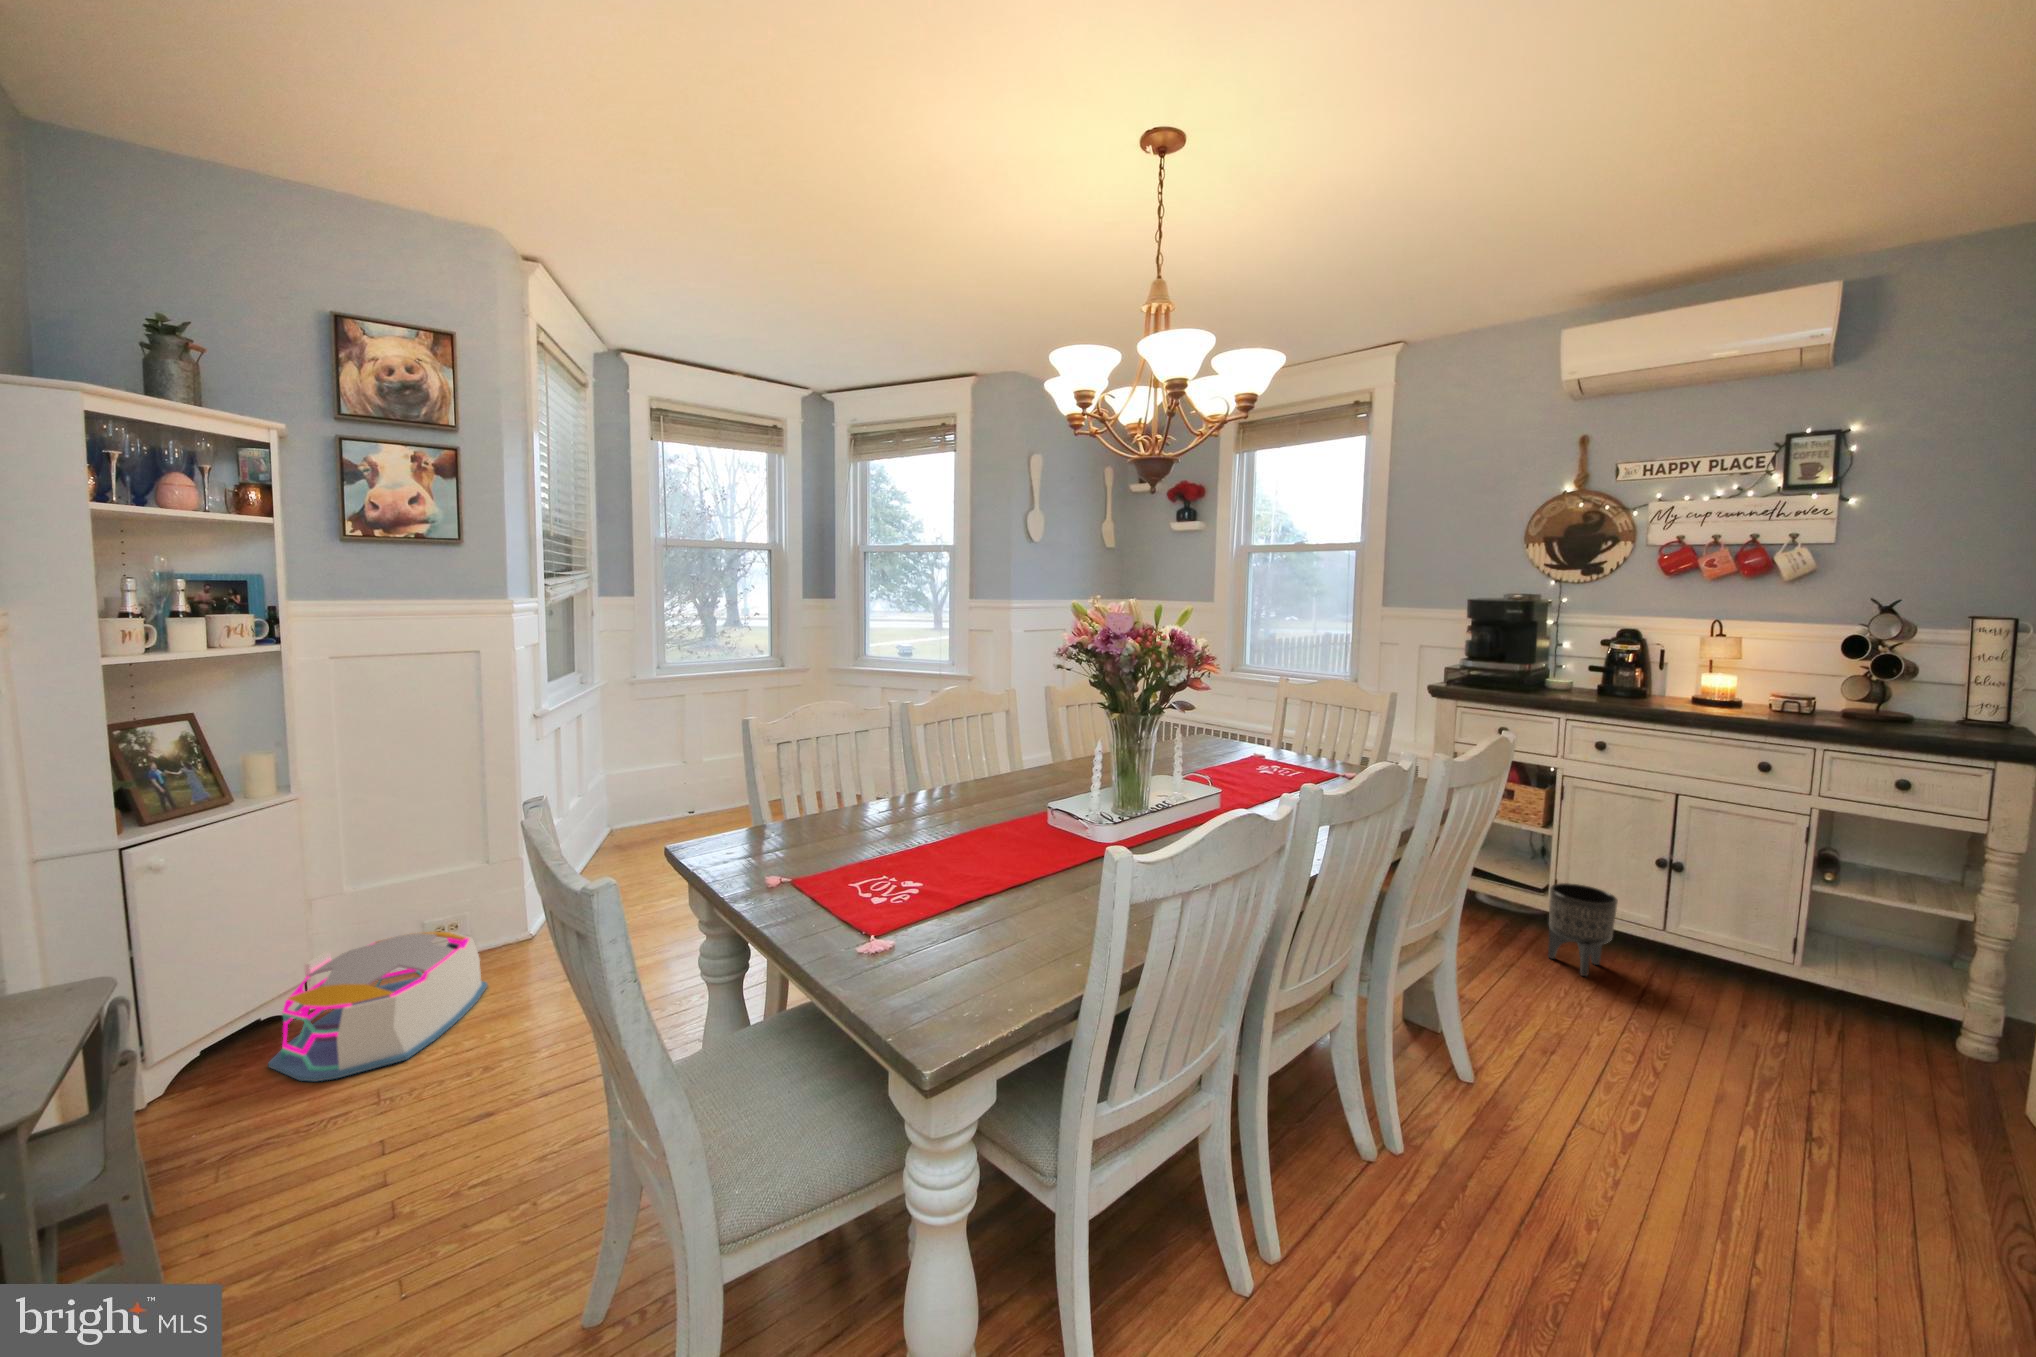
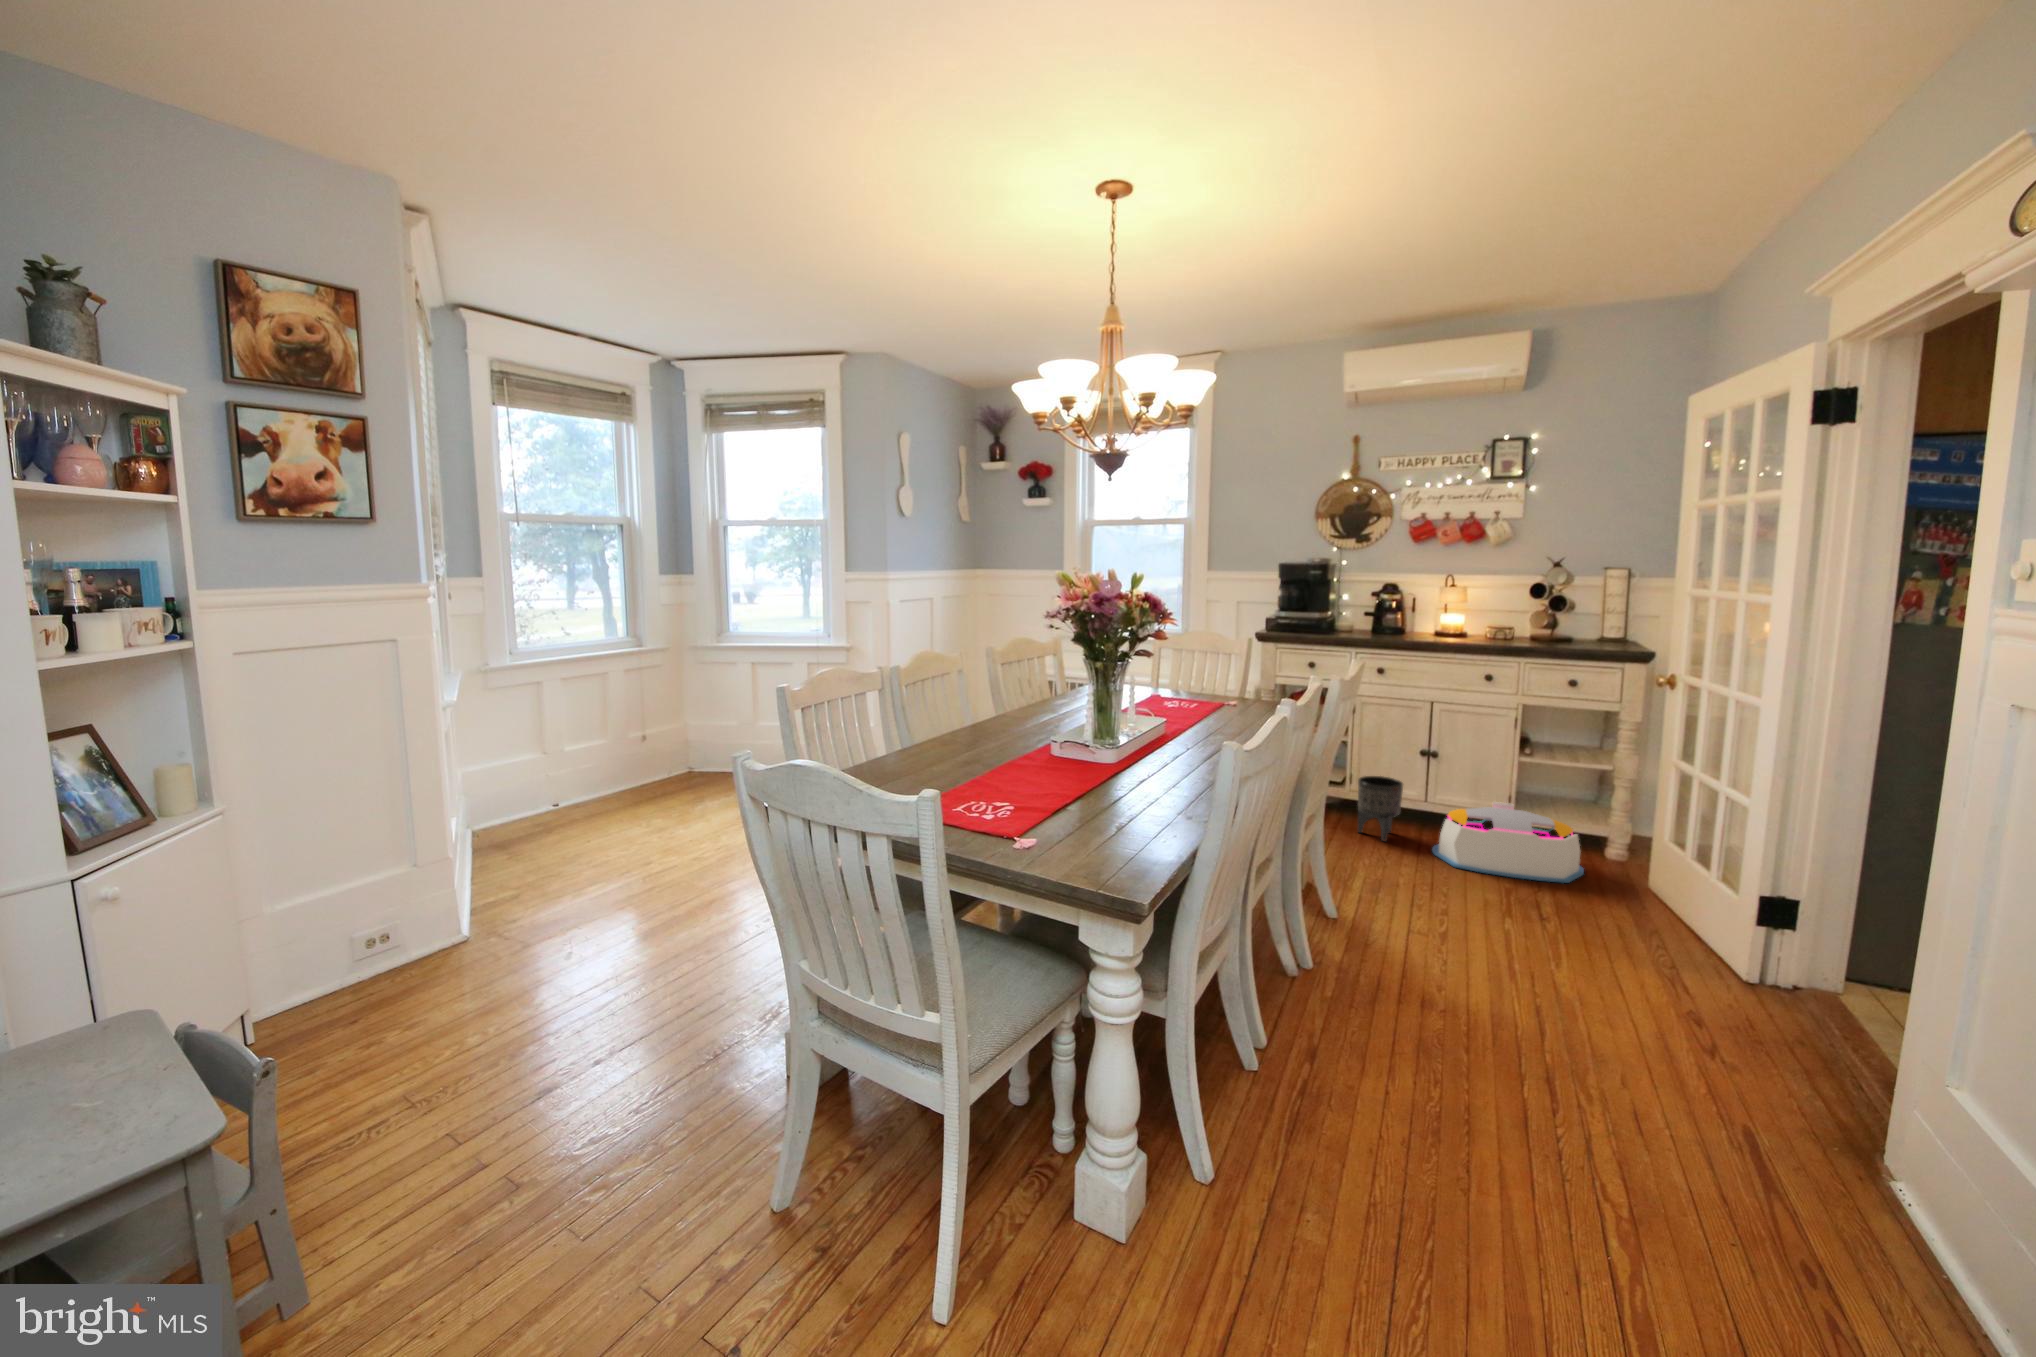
storage bin: present [268,932,487,1081] -> present [1432,802,1584,883]

